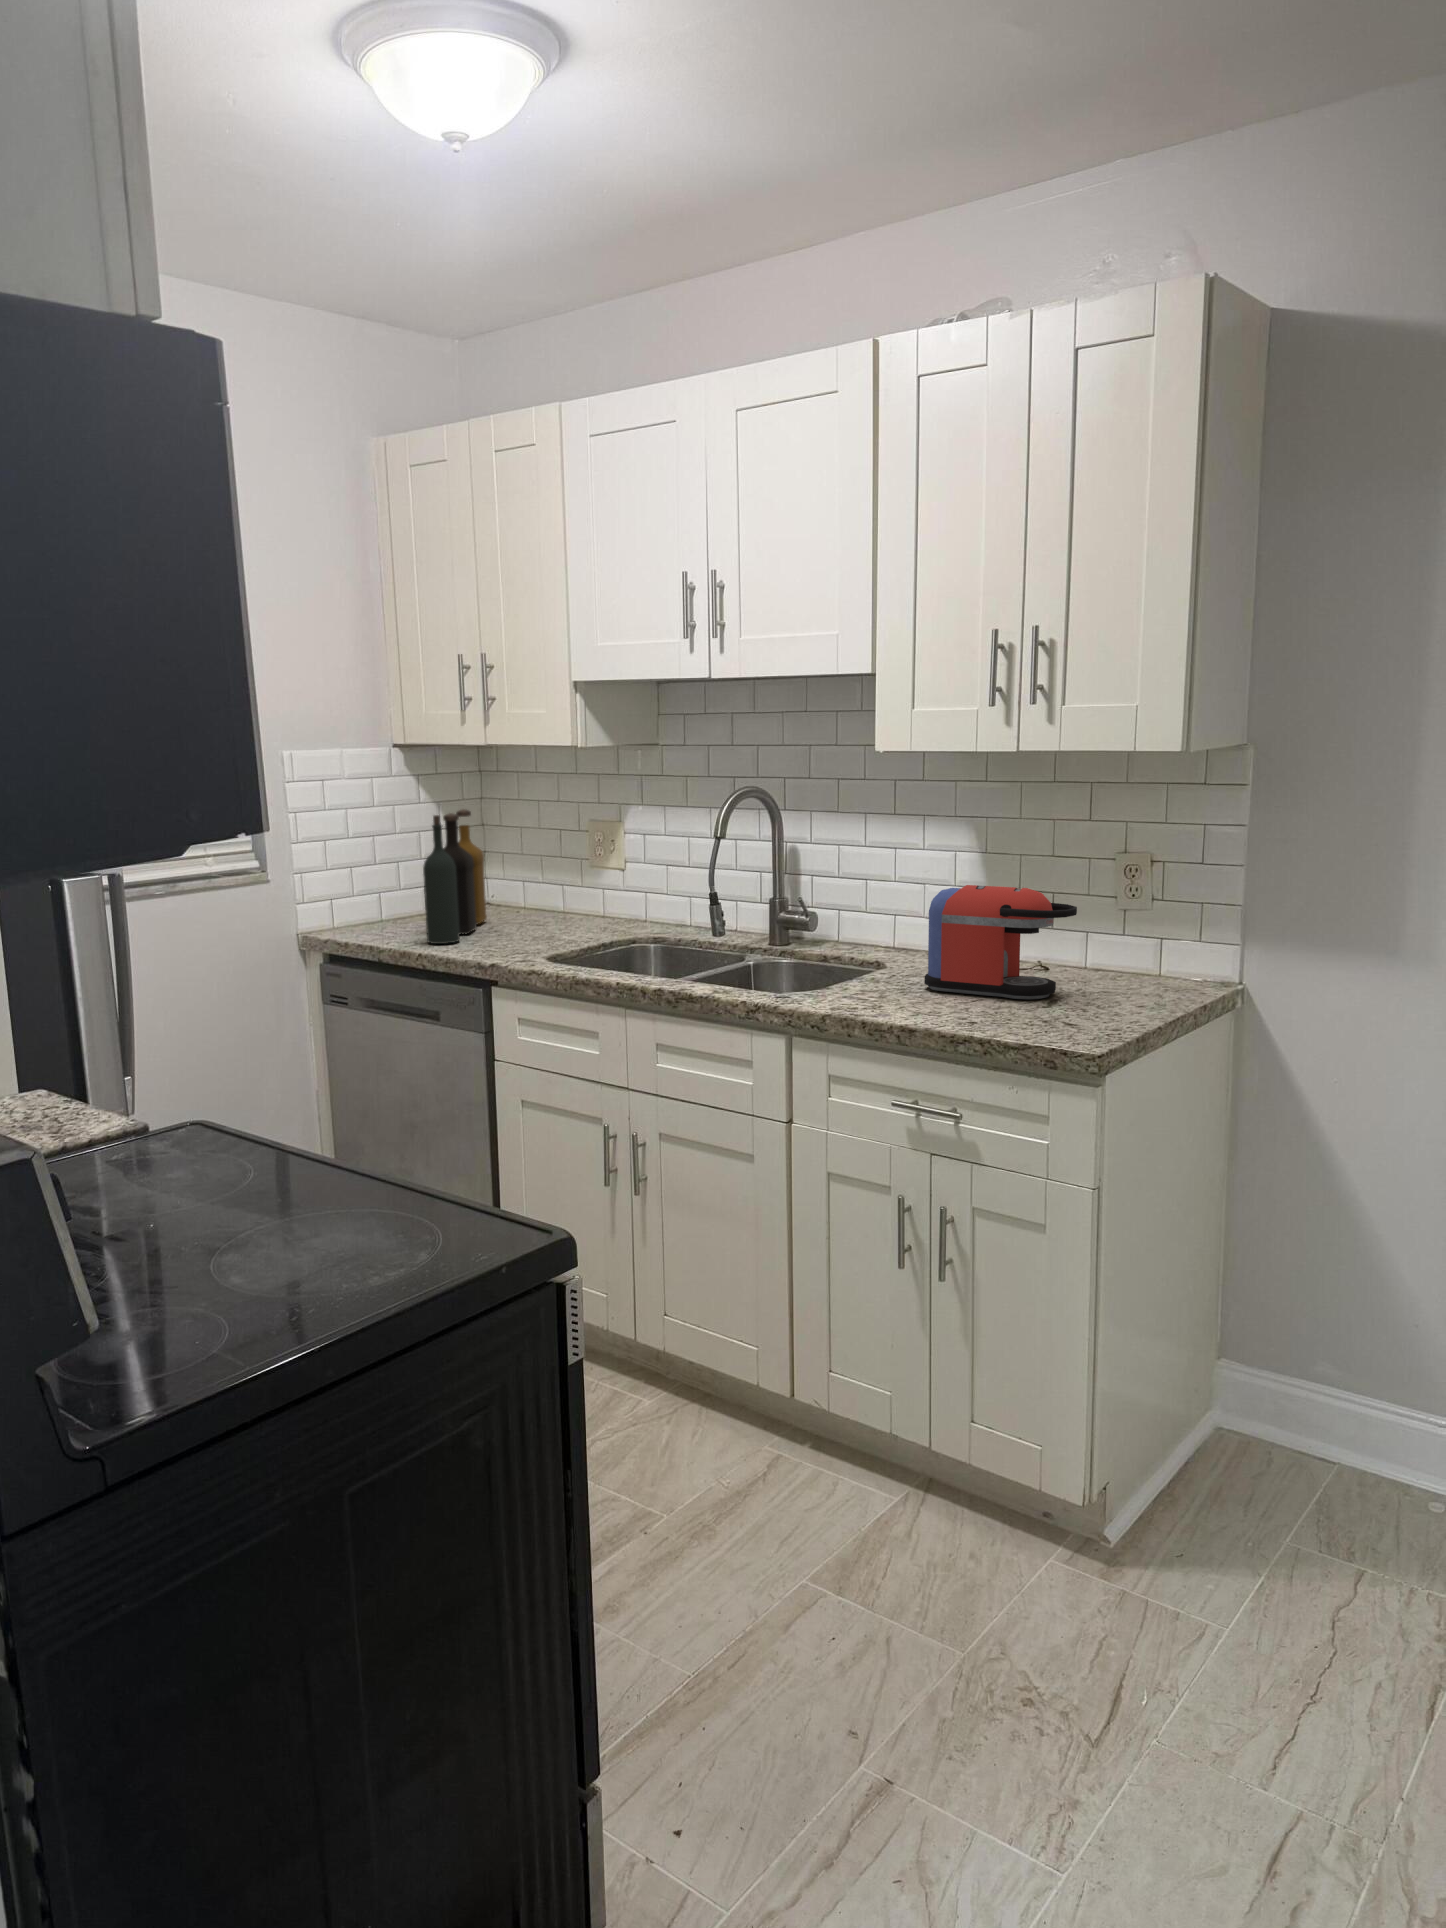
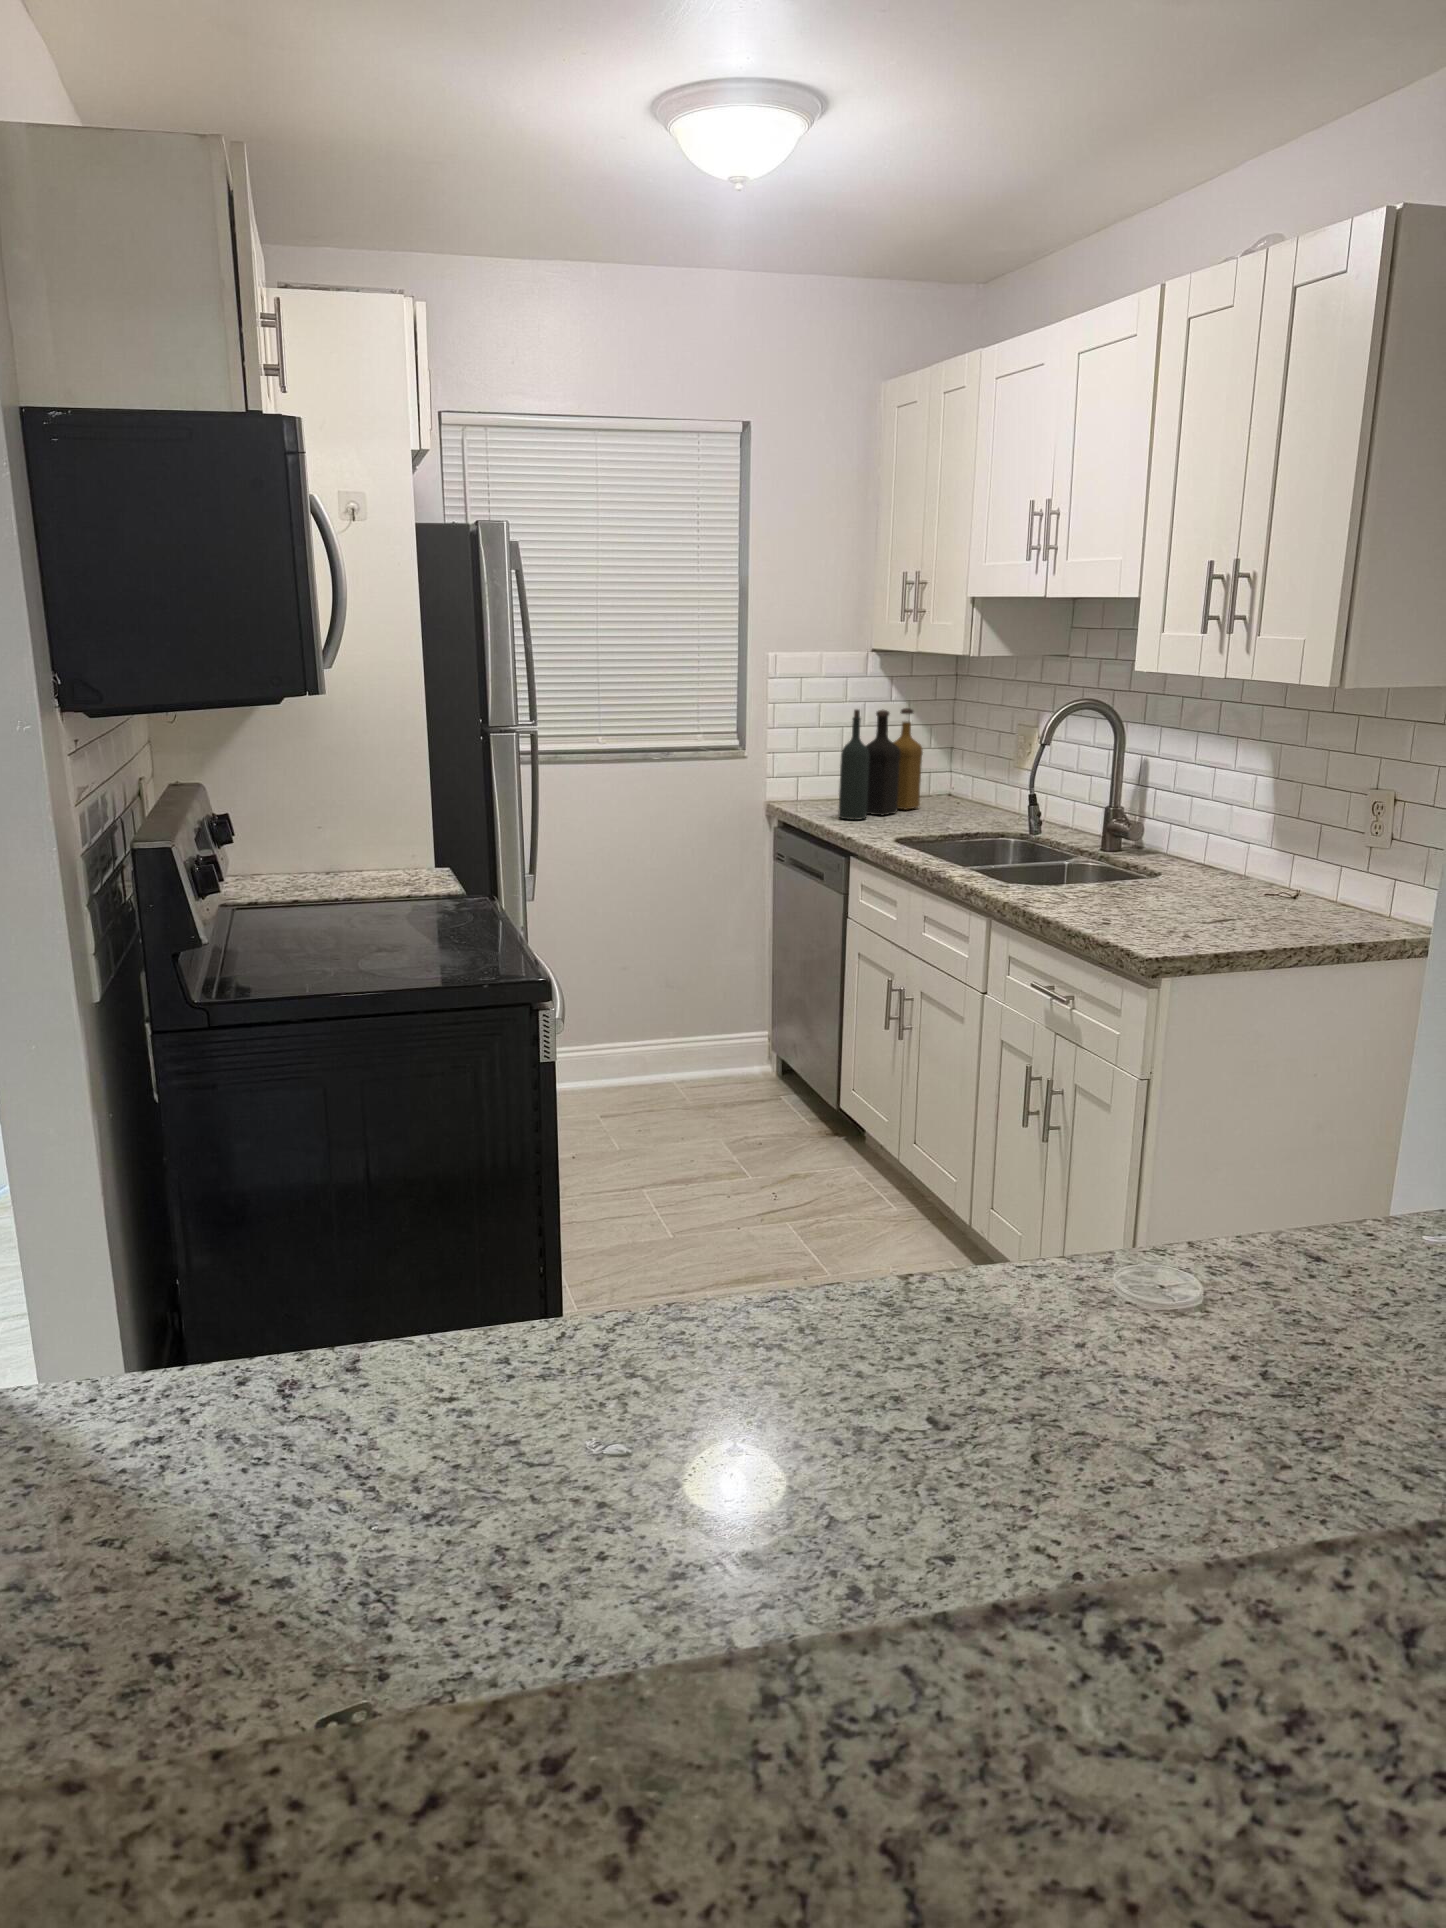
coffee maker: present [924,885,1077,999] -> none [1133,802,1263,916]

